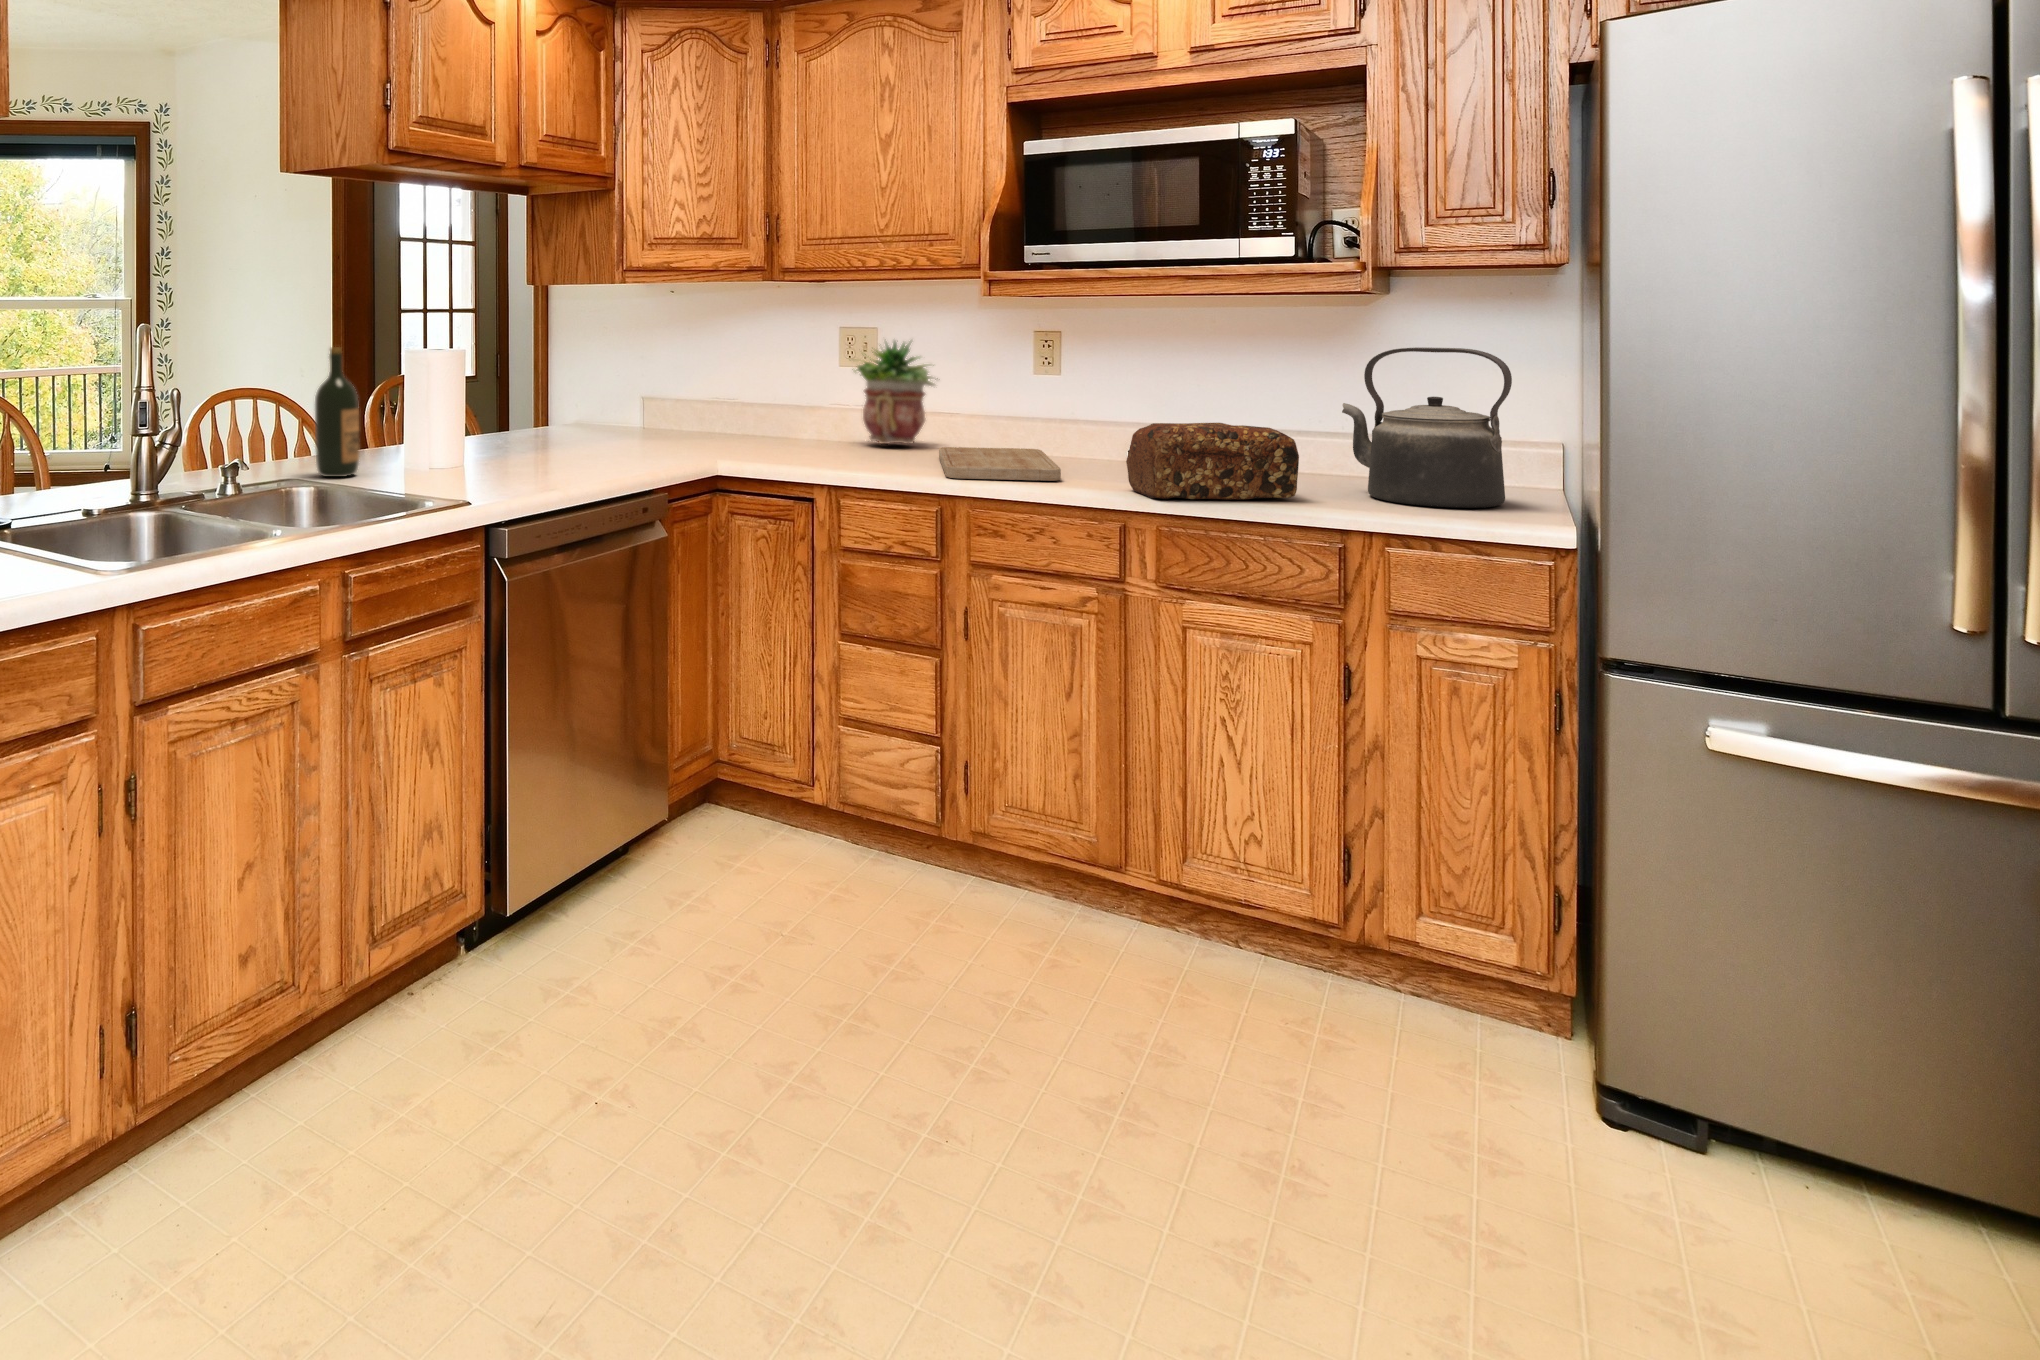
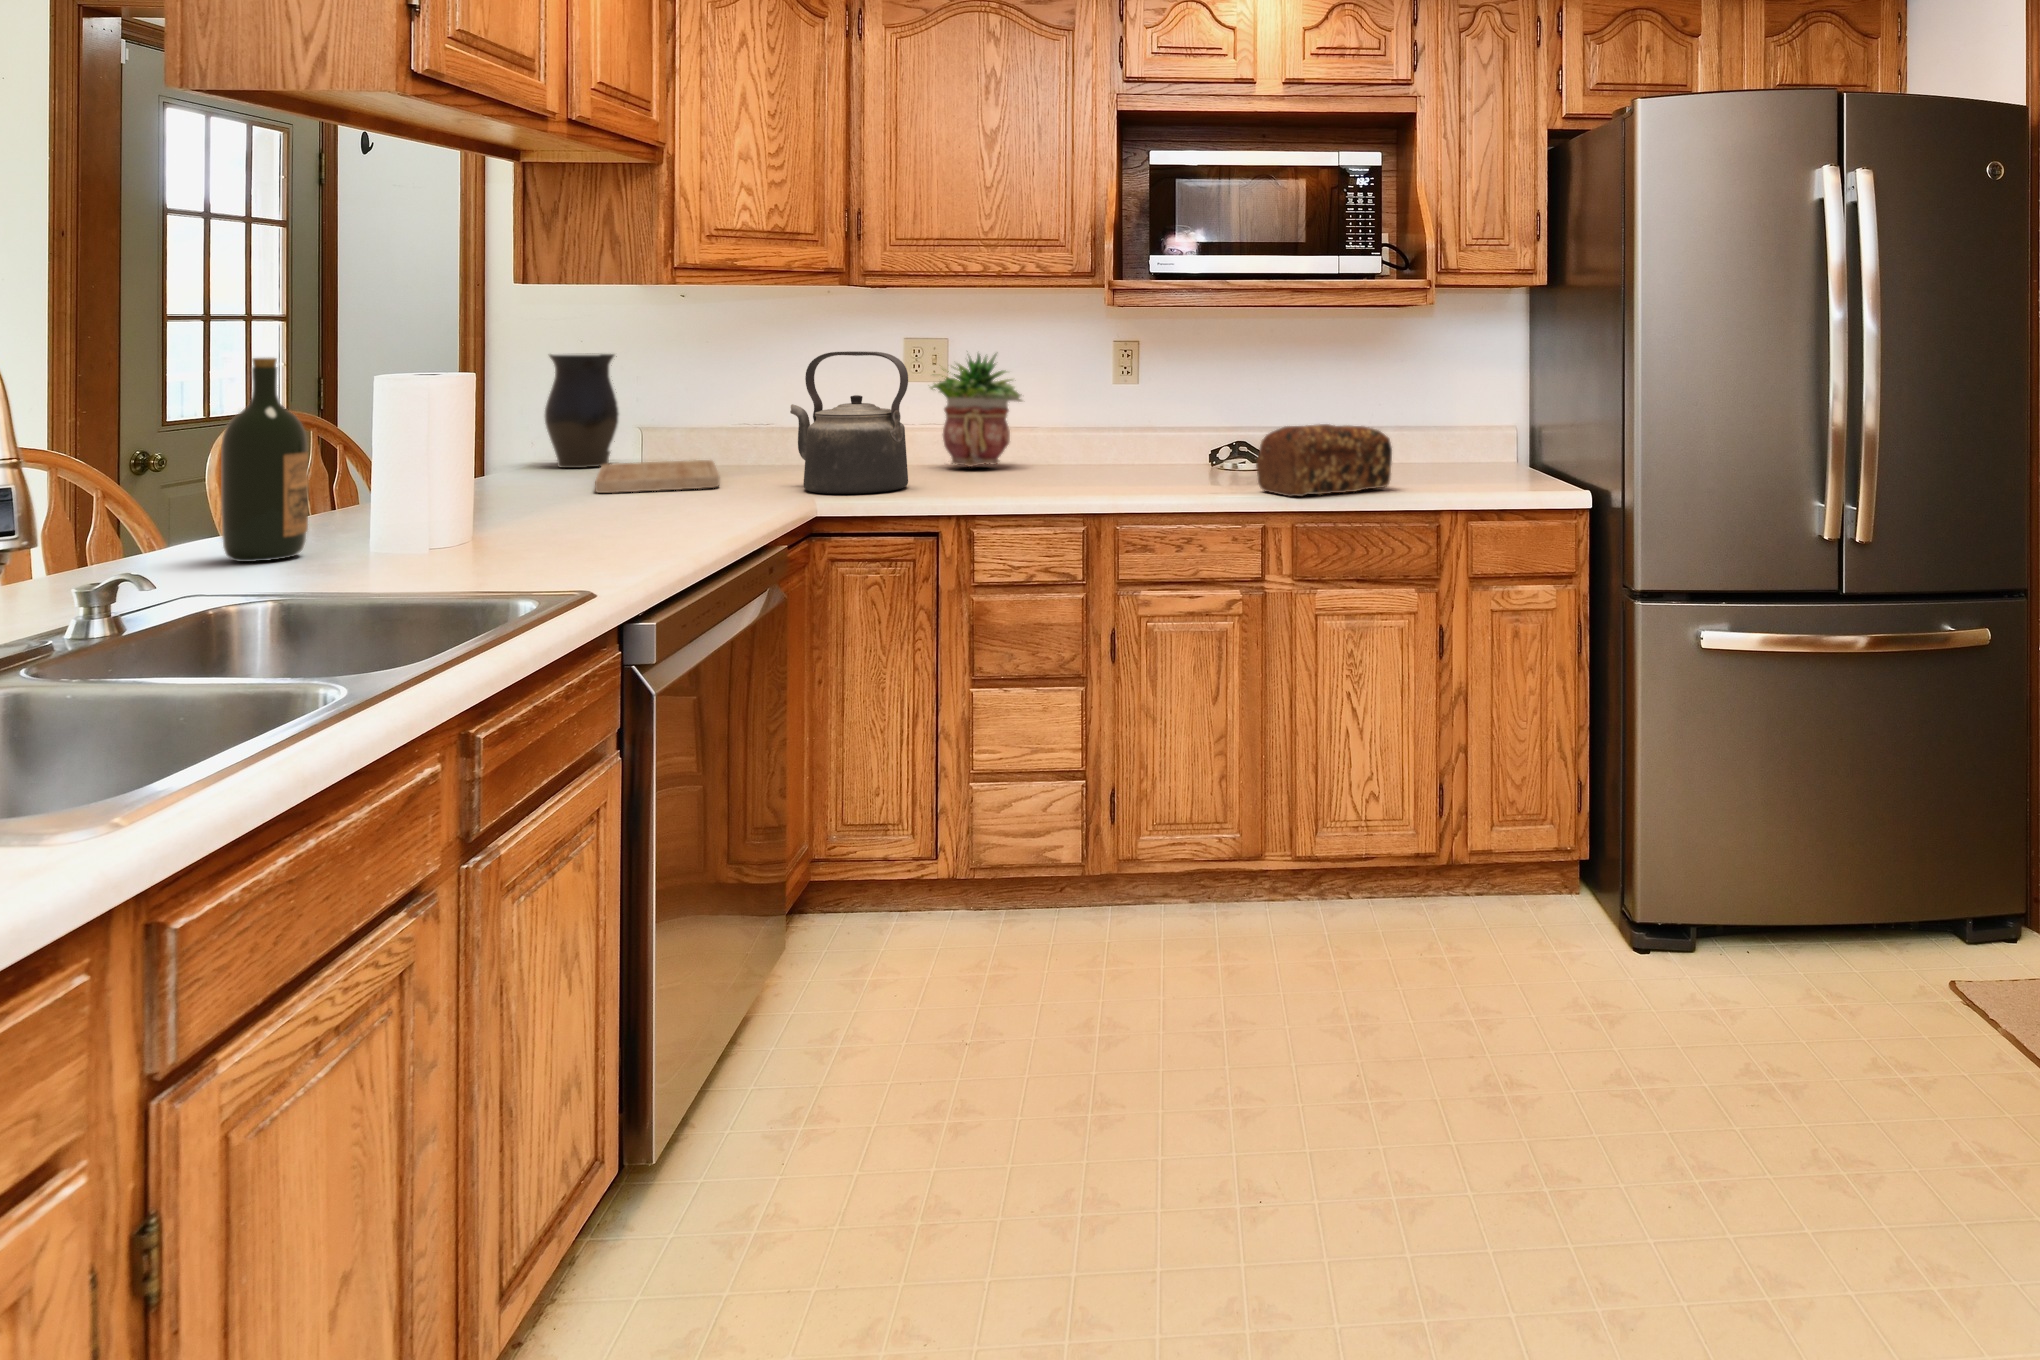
vase: none [579,338,631,426] -> present [545,354,619,468]
kettle: present [1342,347,1512,508] -> present [790,351,908,494]
cutting board: present [939,447,1061,481] -> present [595,460,720,493]

